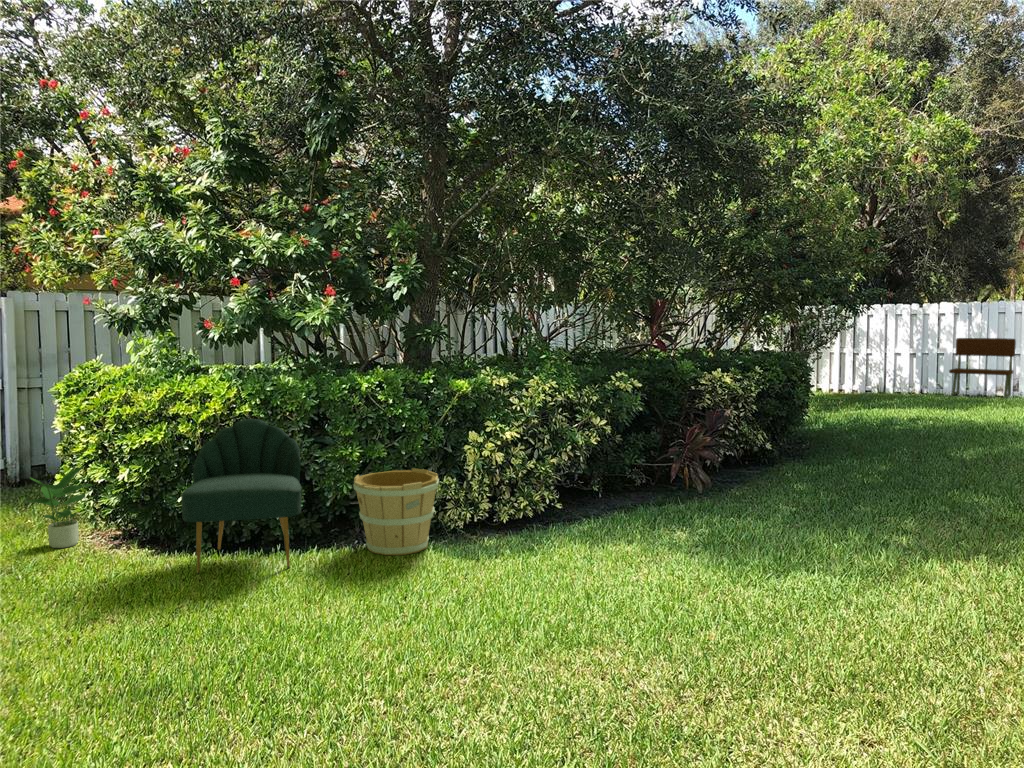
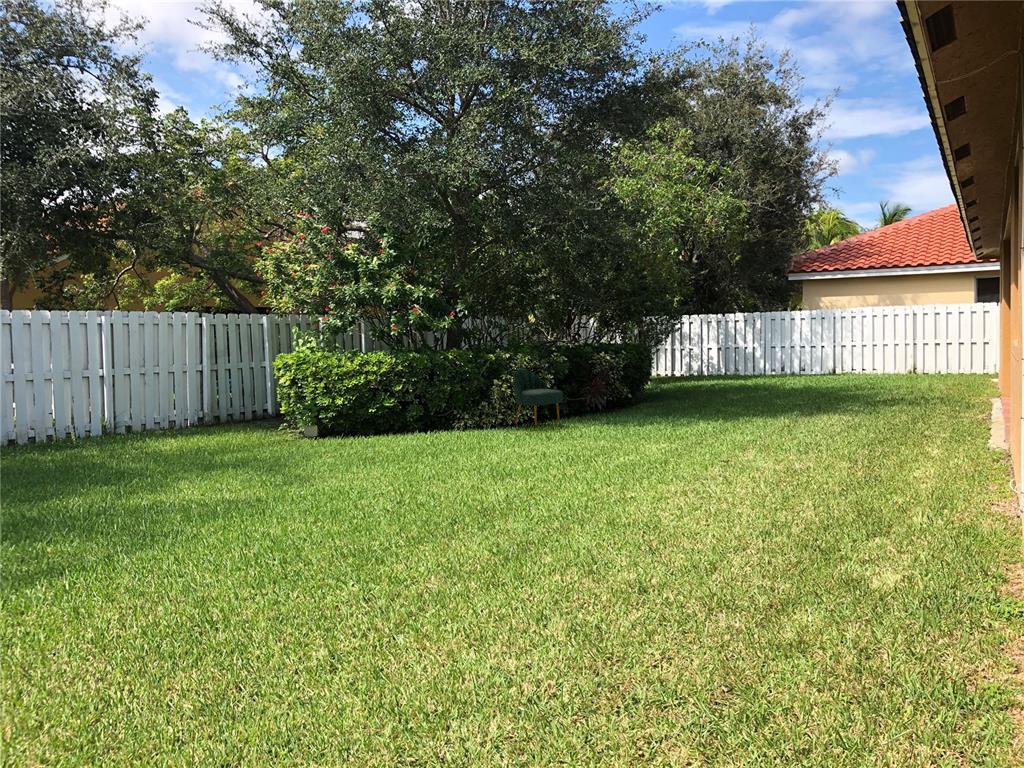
bench: present [949,338,1016,398] -> none [740,337,779,375]
chair: present [181,419,301,574] -> present [512,368,563,426]
wooden bucket: present [353,468,439,555] -> none [450,396,489,432]

